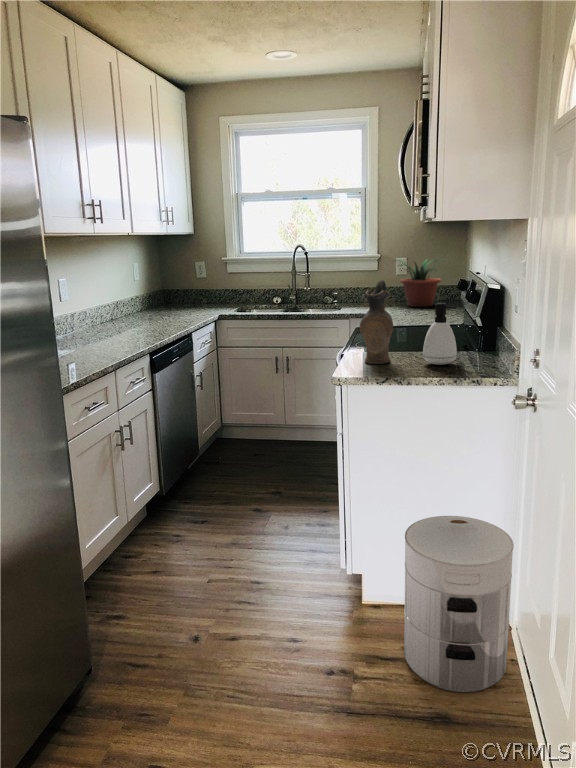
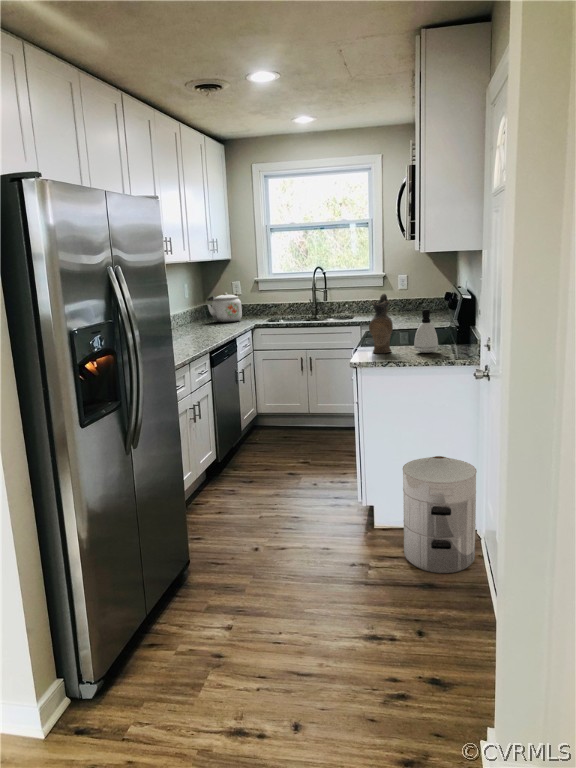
potted plant: present [400,260,441,307] -> none [394,277,437,315]
kettle: none [162,275,205,311] -> present [207,293,242,322]

